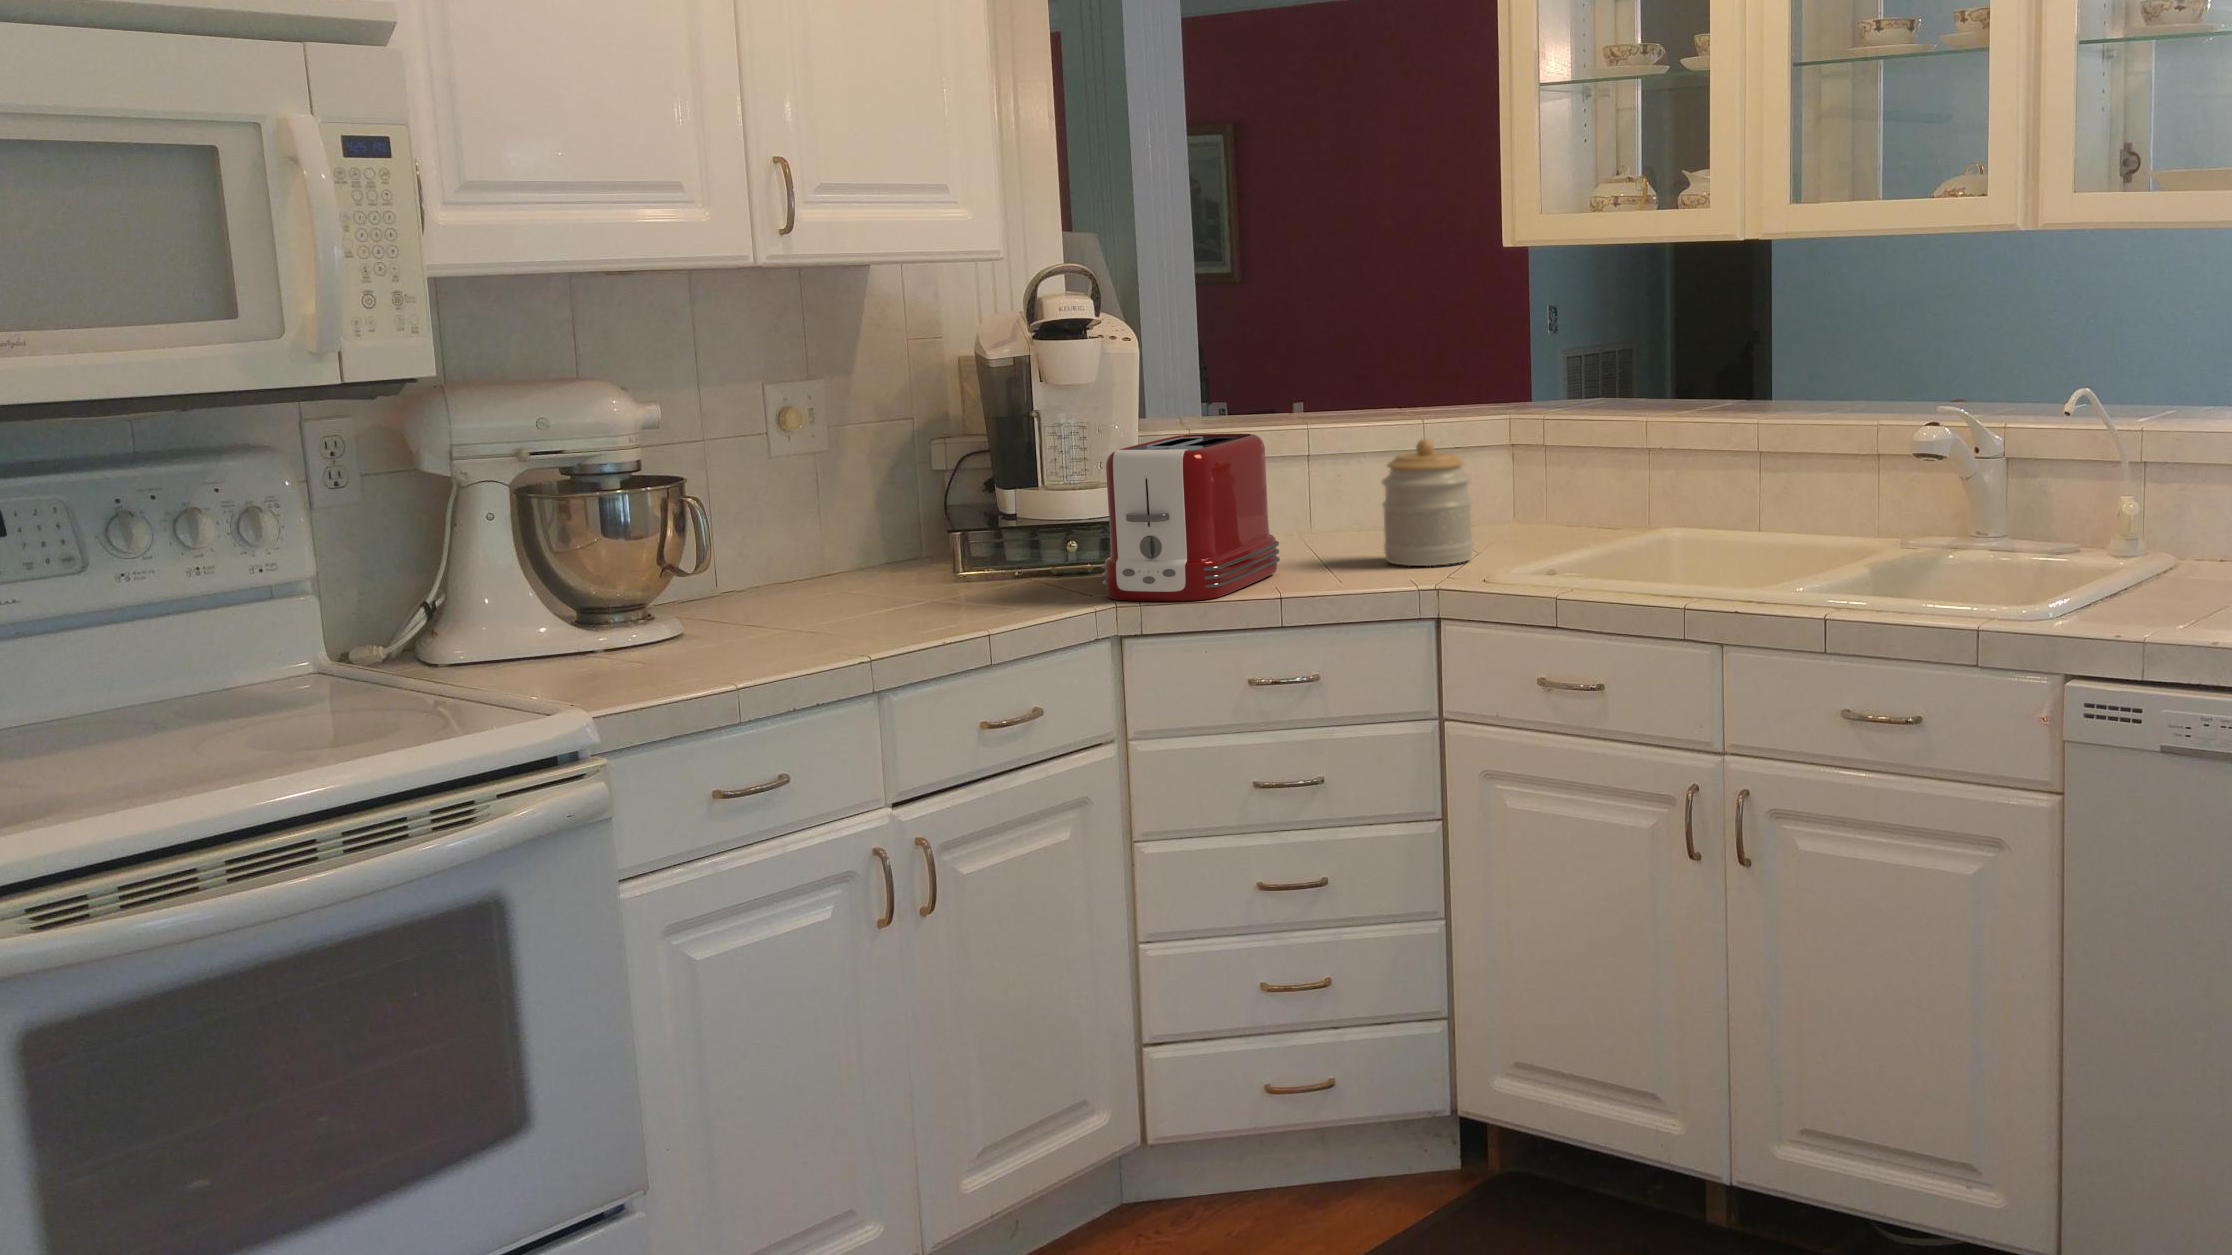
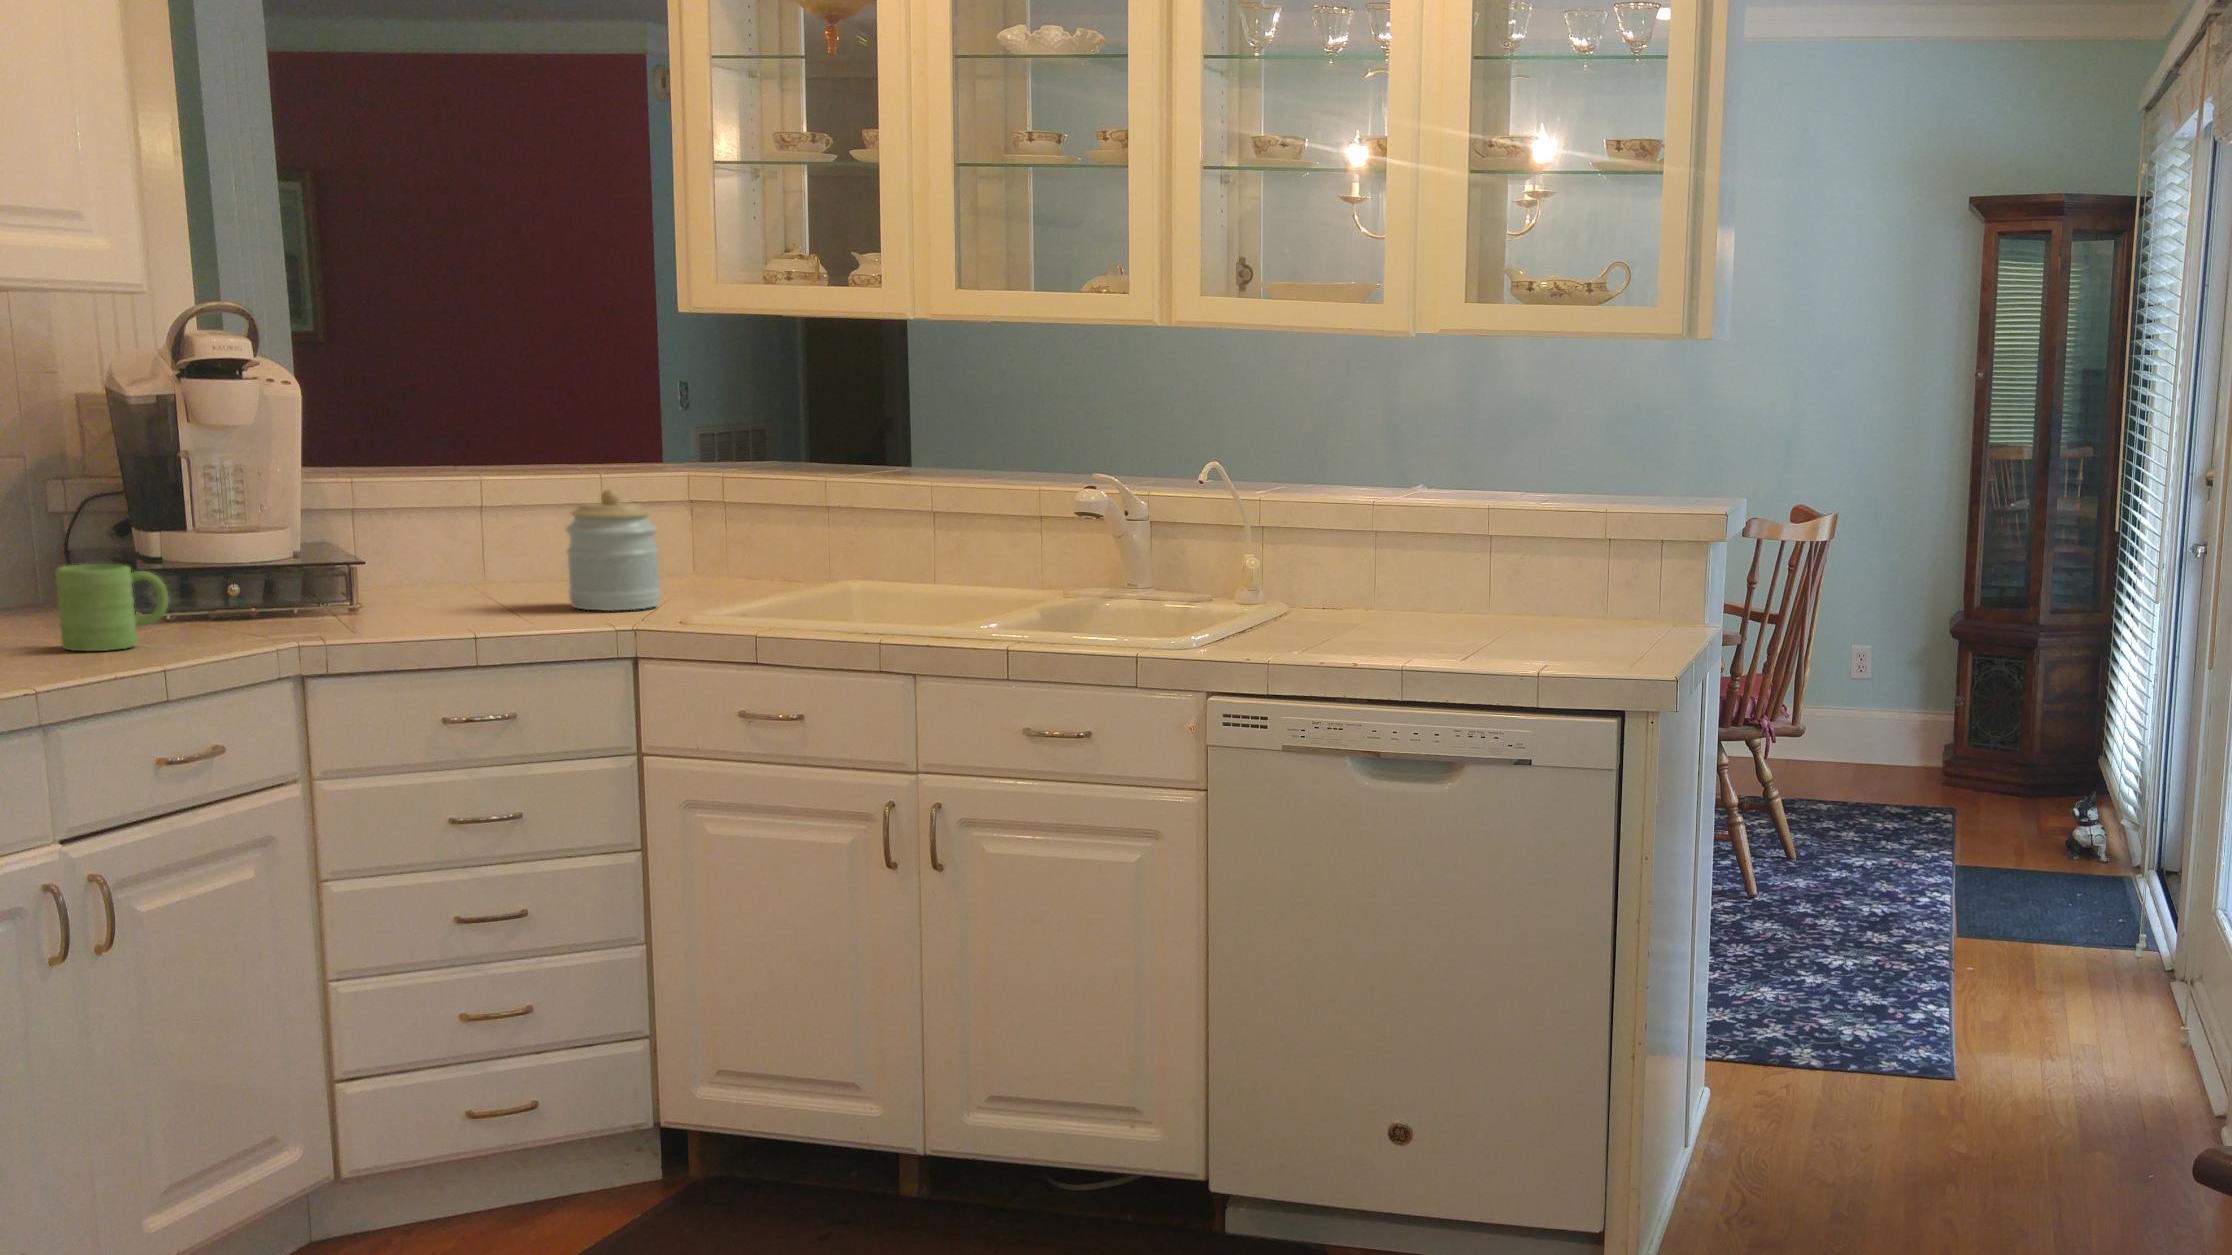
toaster: present [1102,434,1280,602] -> none [276,477,463,640]
mug: none [911,528,1006,612] -> present [55,564,168,651]

